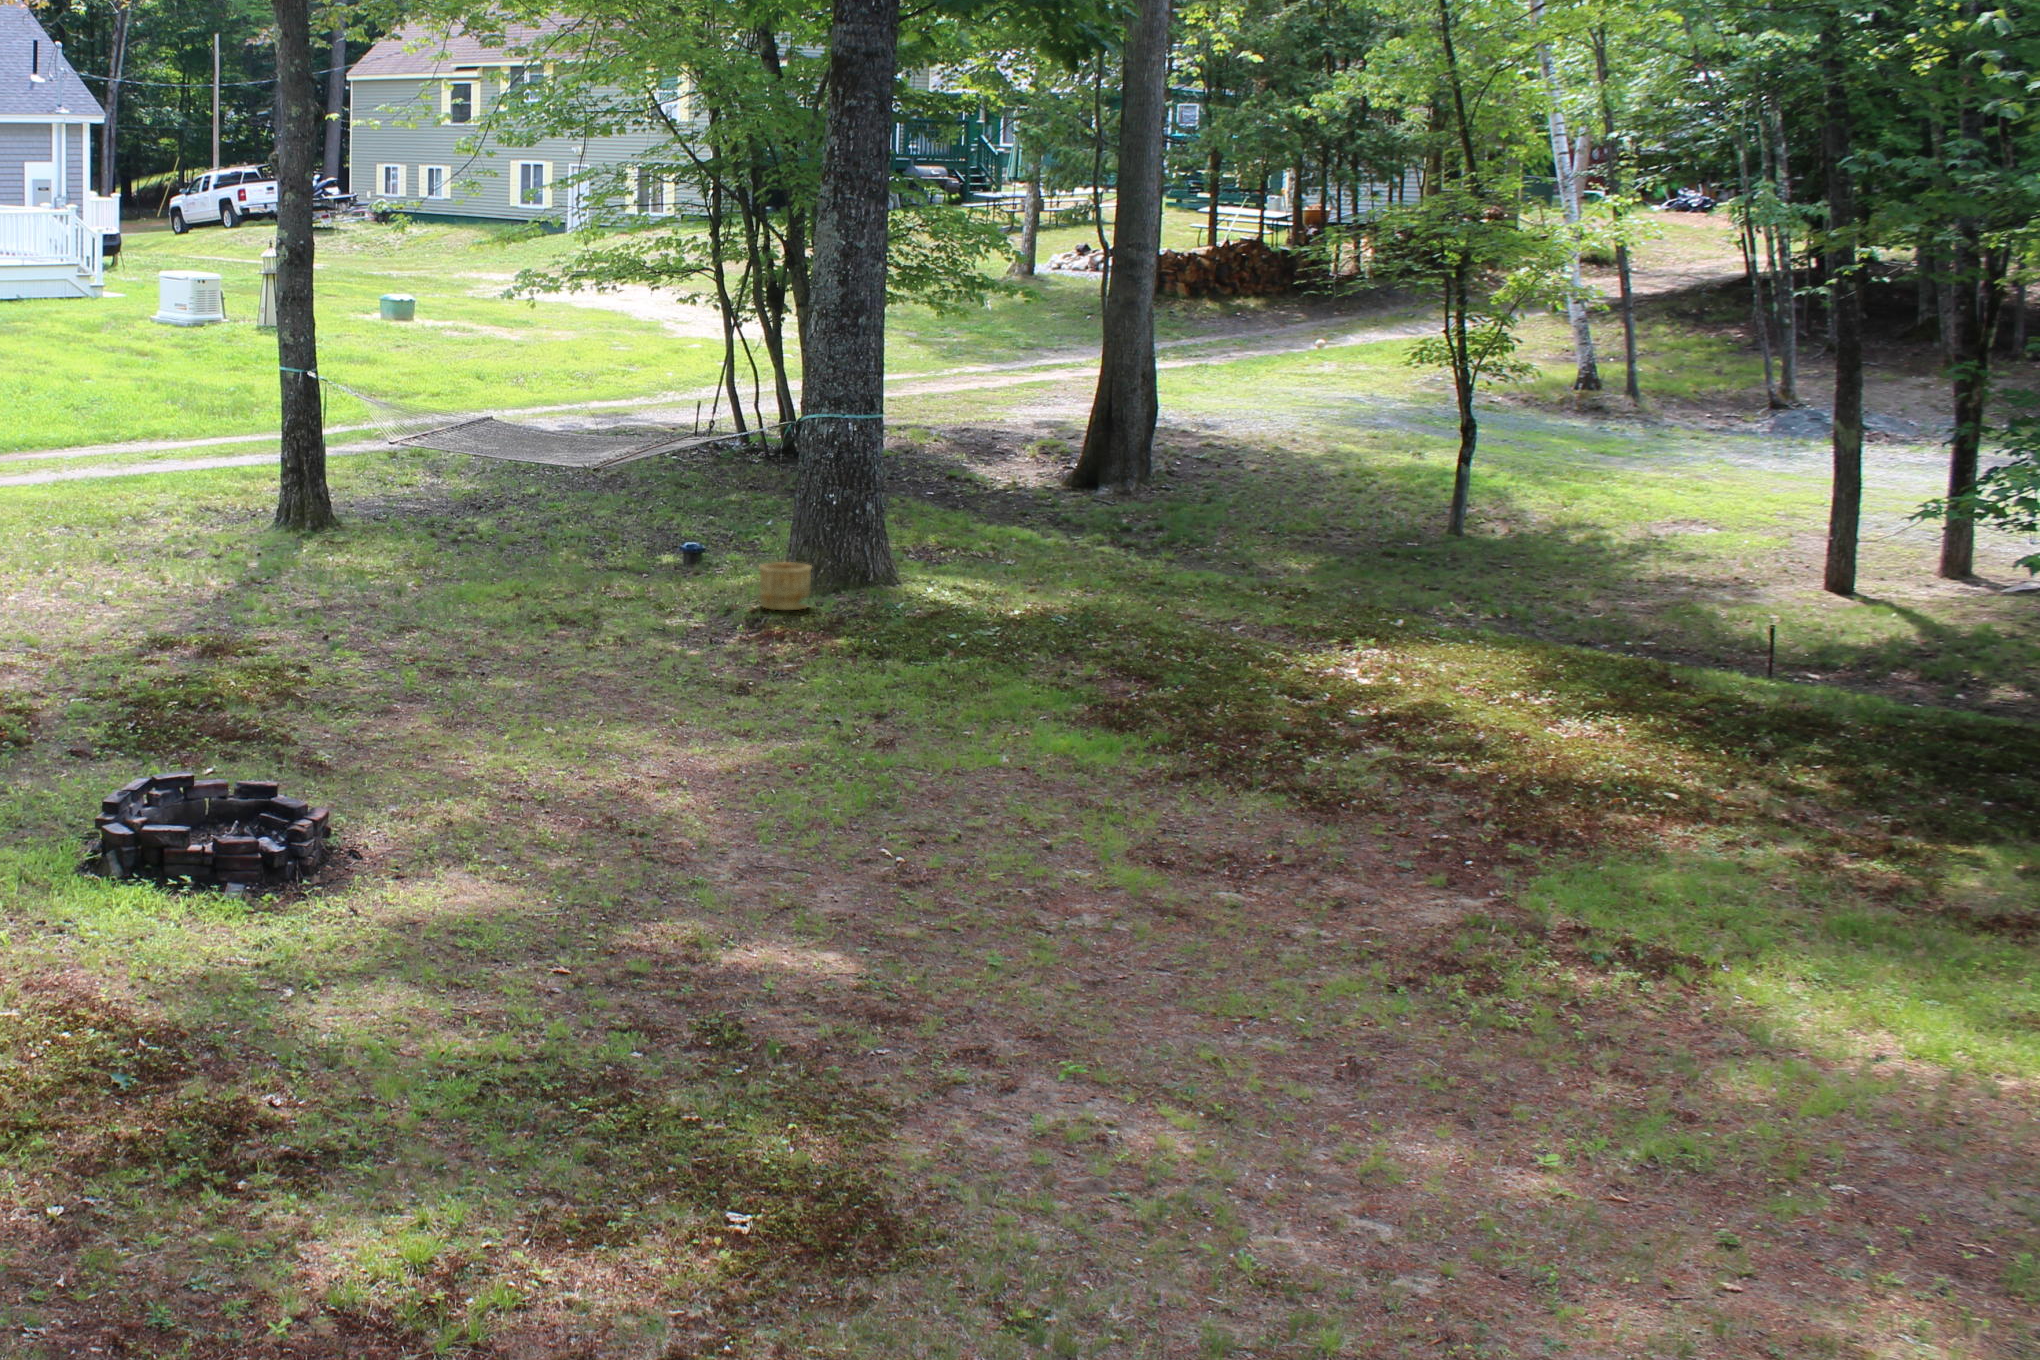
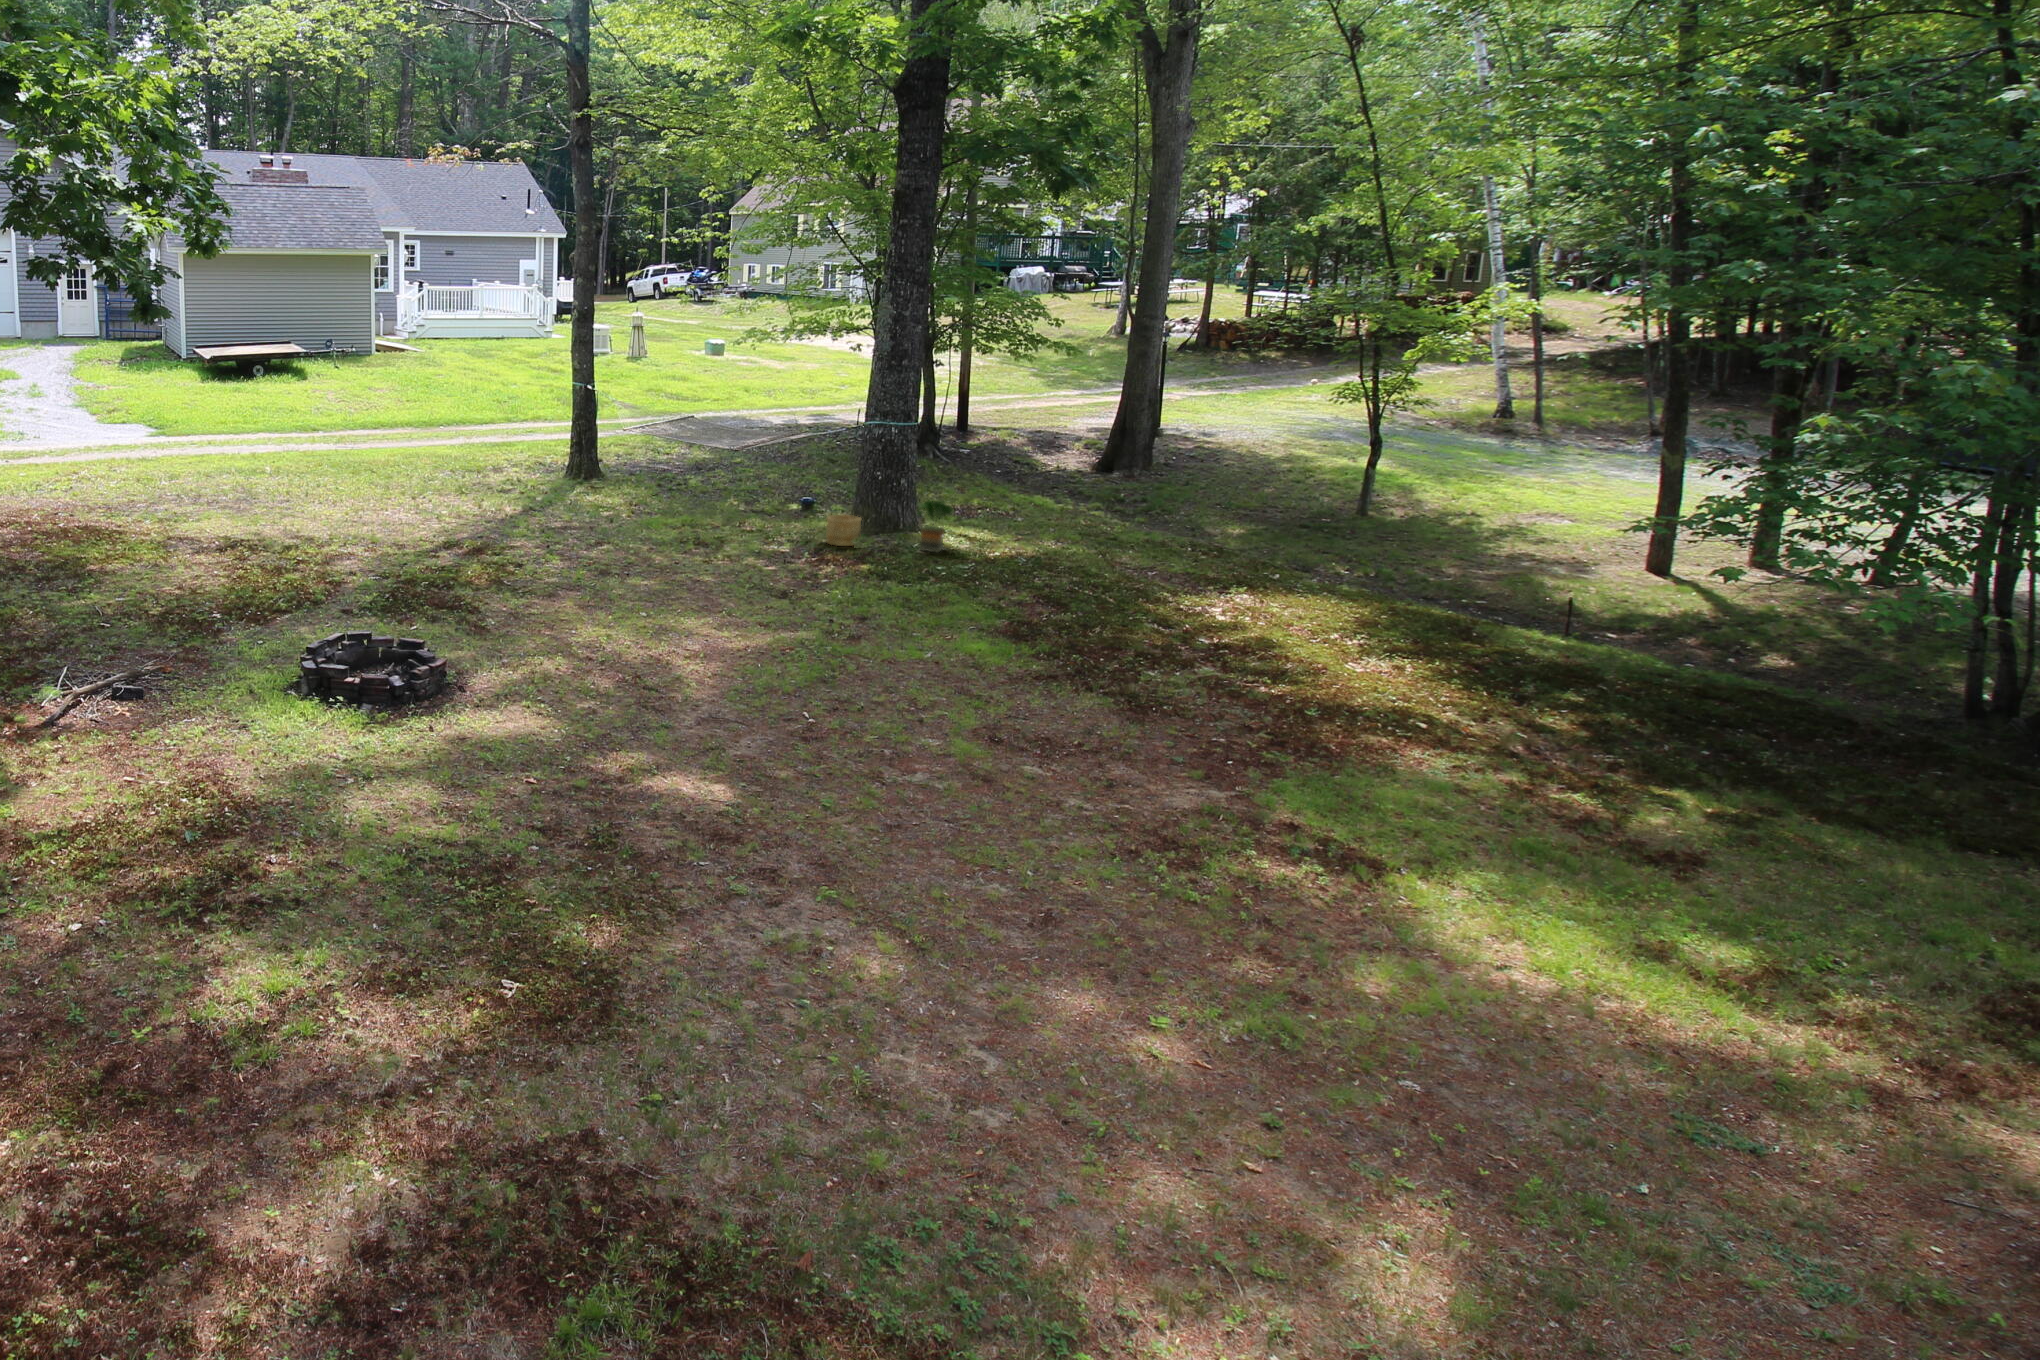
potted tree: none [892,532,948,612] -> present [917,500,953,552]

